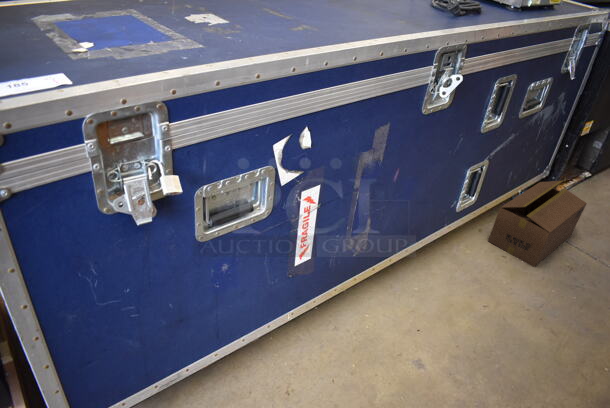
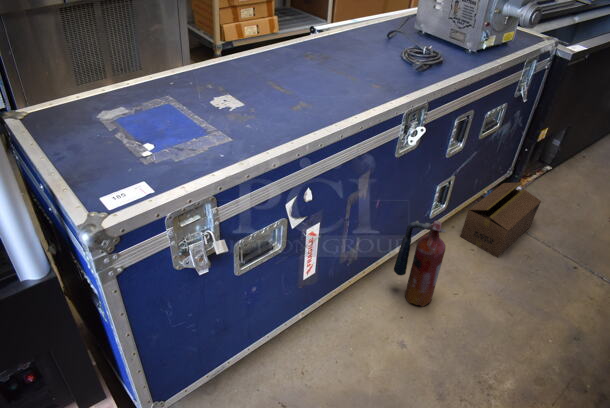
fire extinguisher: none [409,204,480,318] -> present [394,221,446,307]

